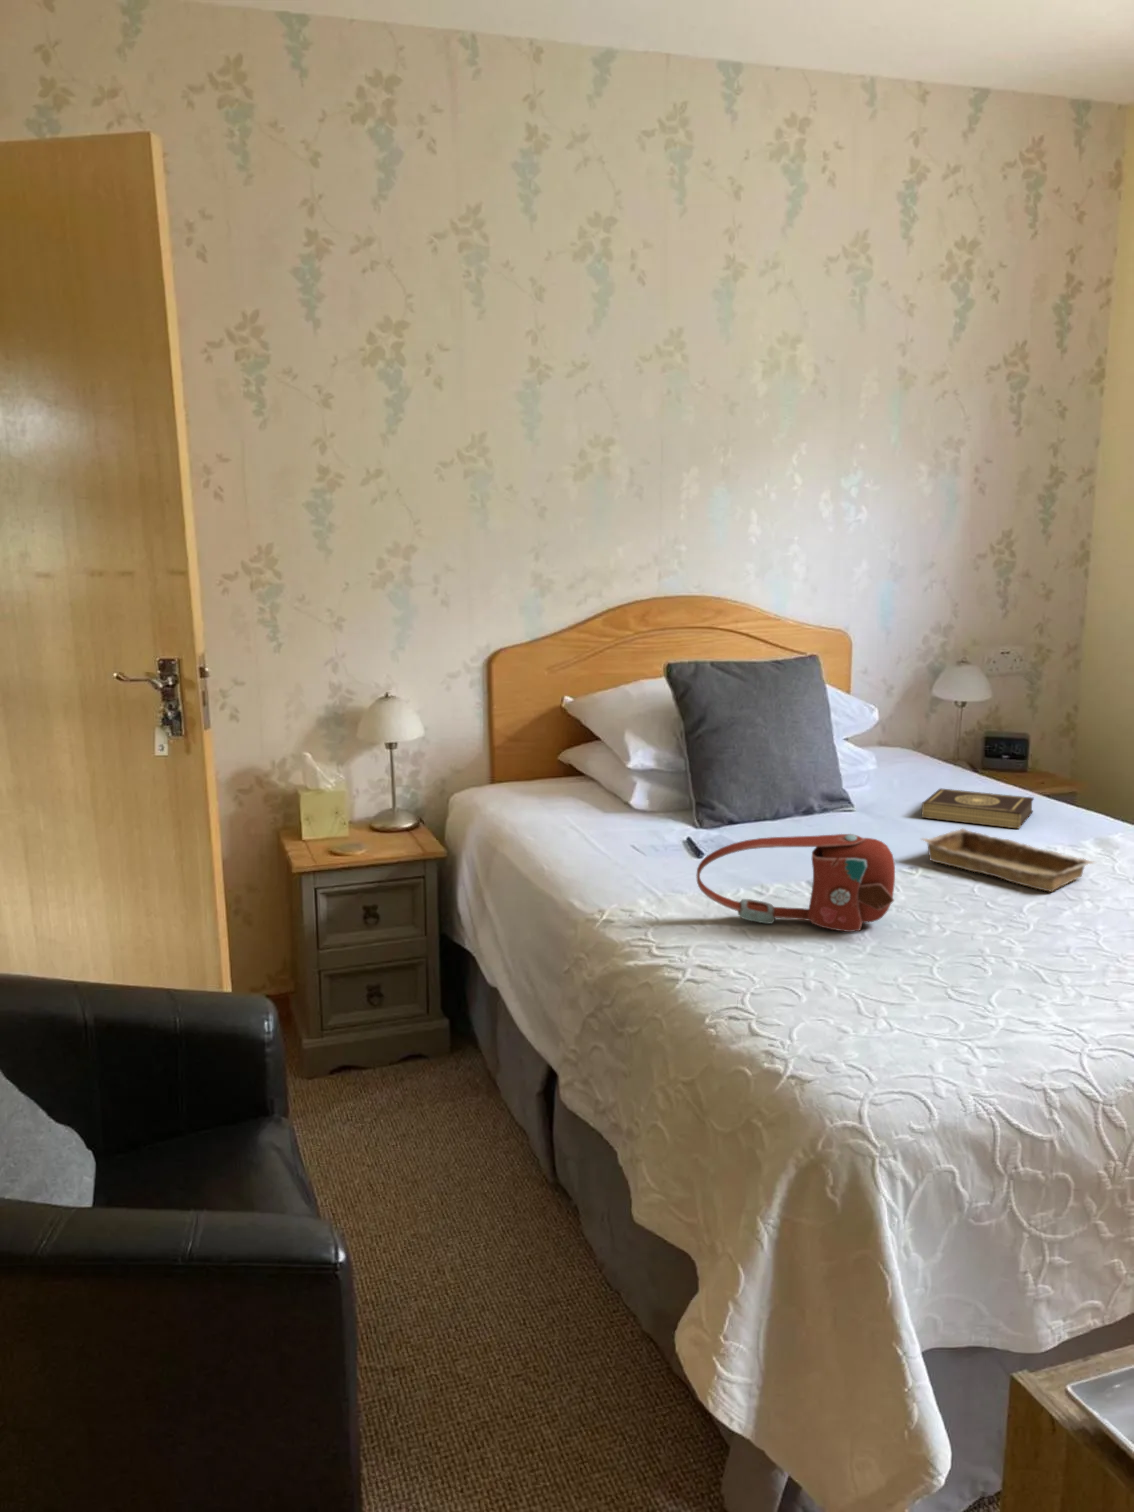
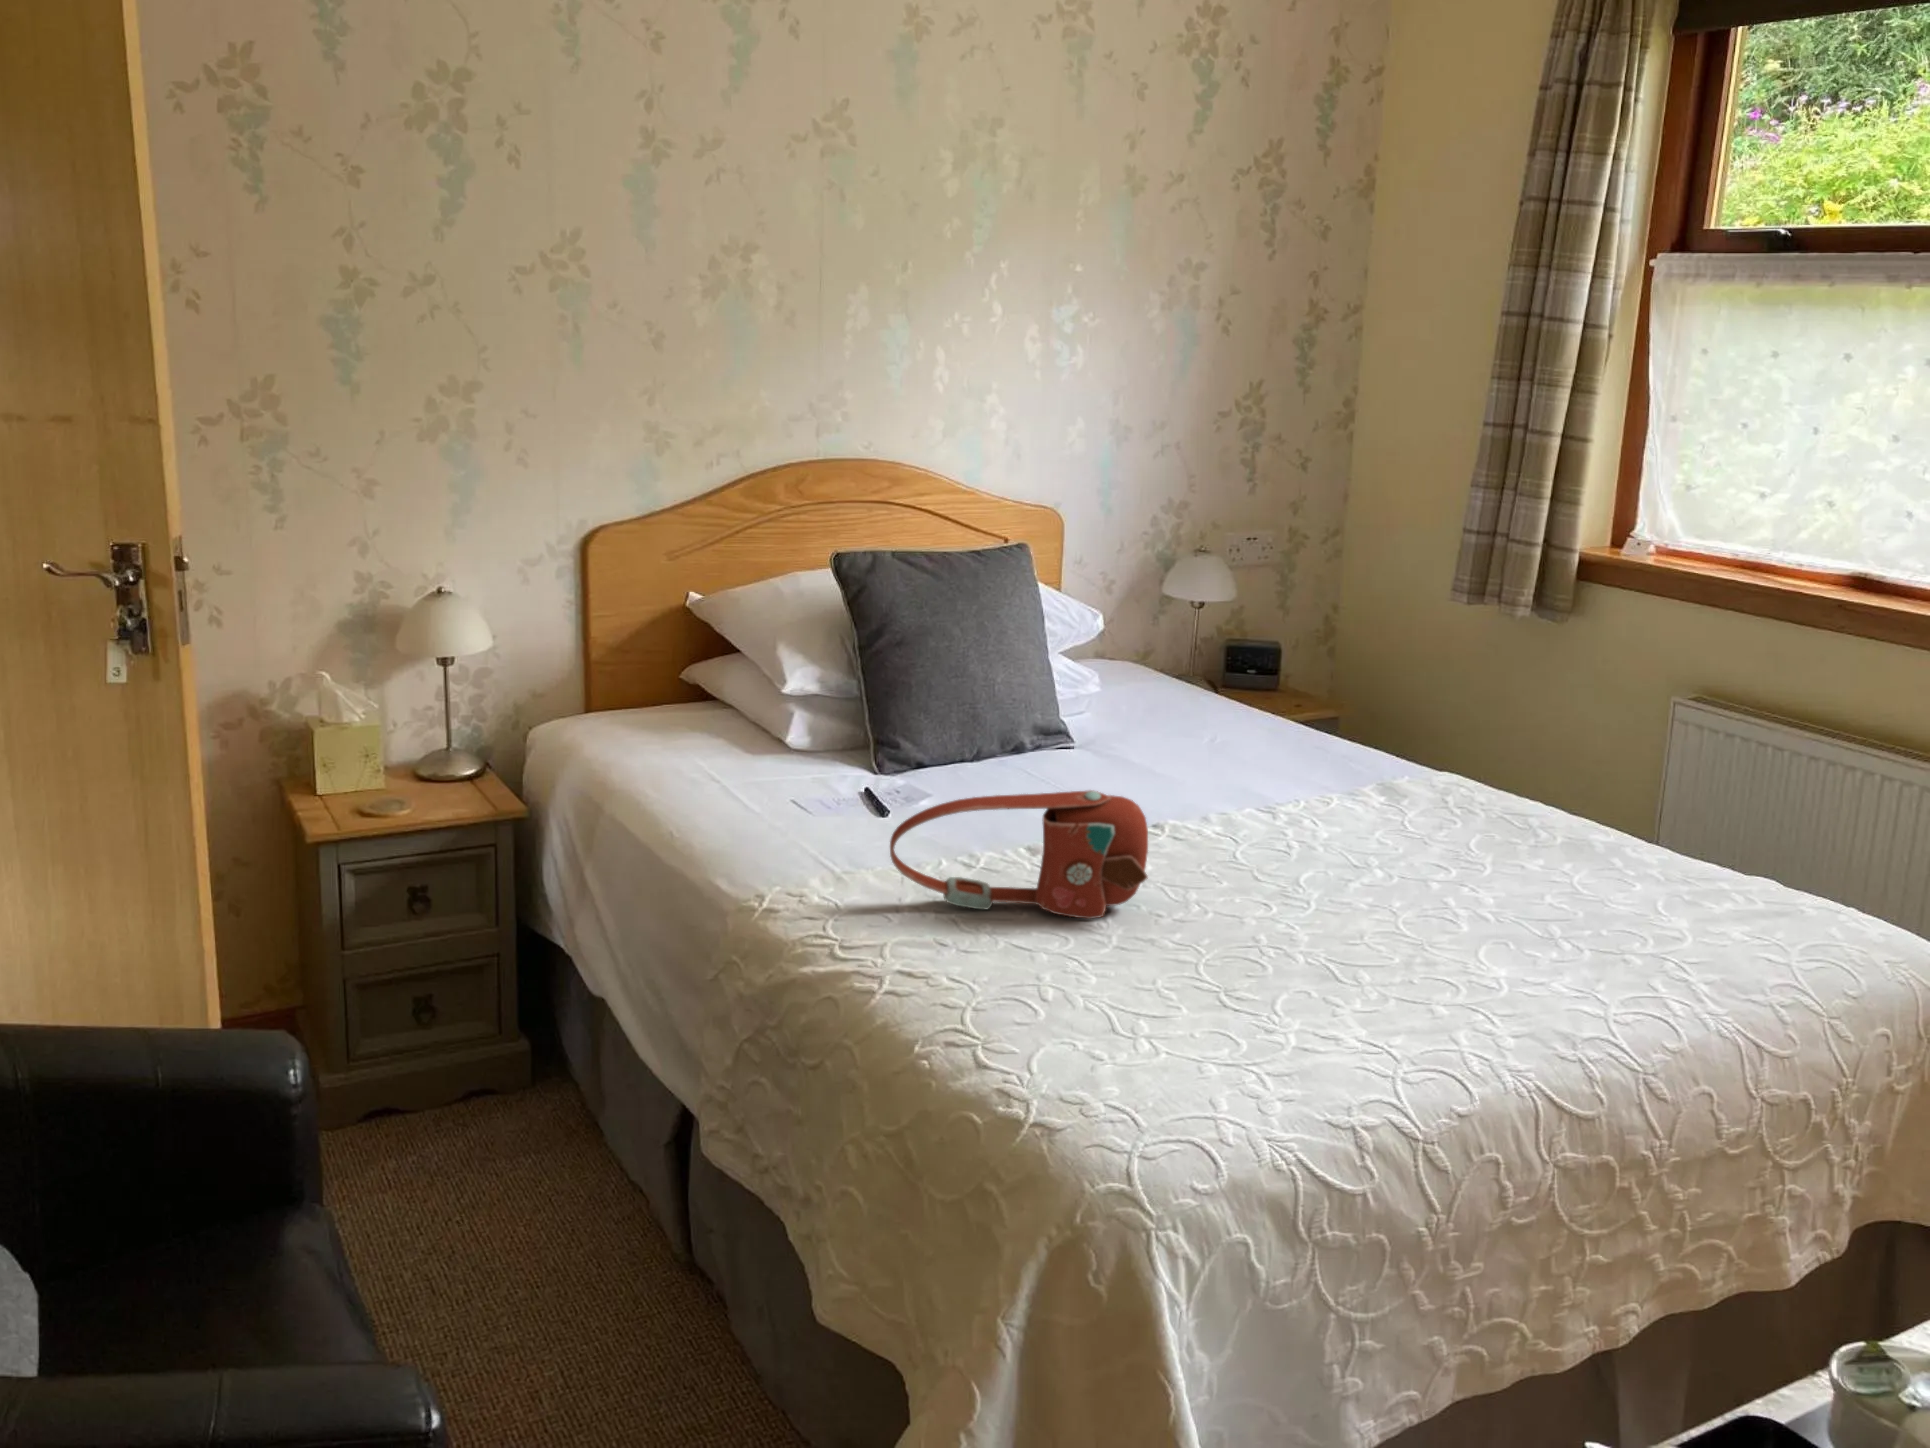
book: present [922,789,1033,829] -> none [1163,719,1301,773]
tray: present [923,829,1093,892] -> none [1168,775,1387,858]

